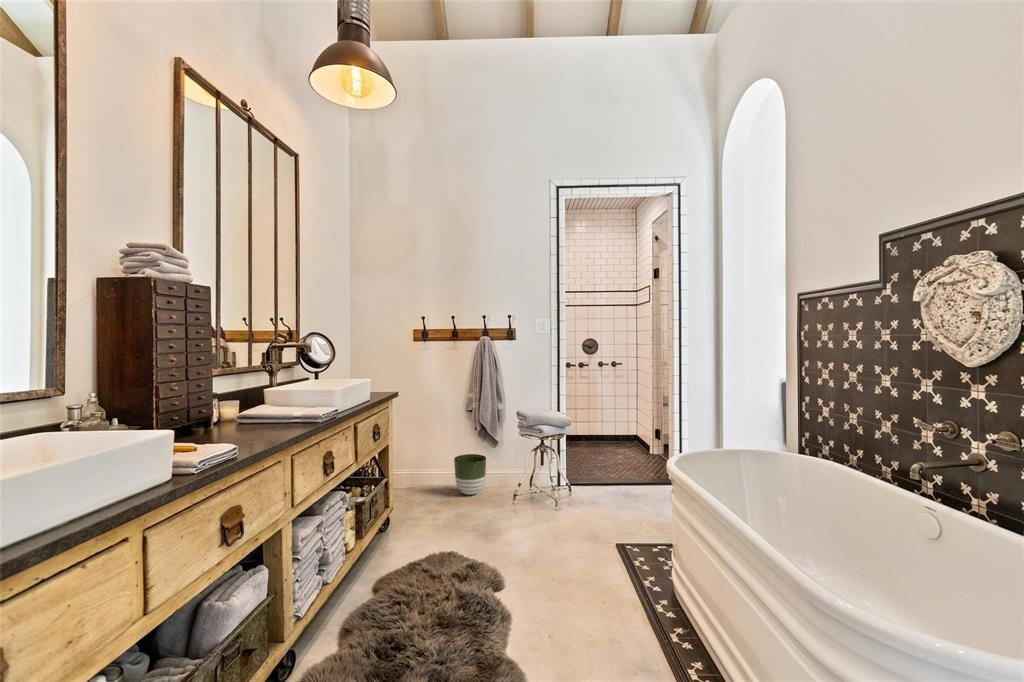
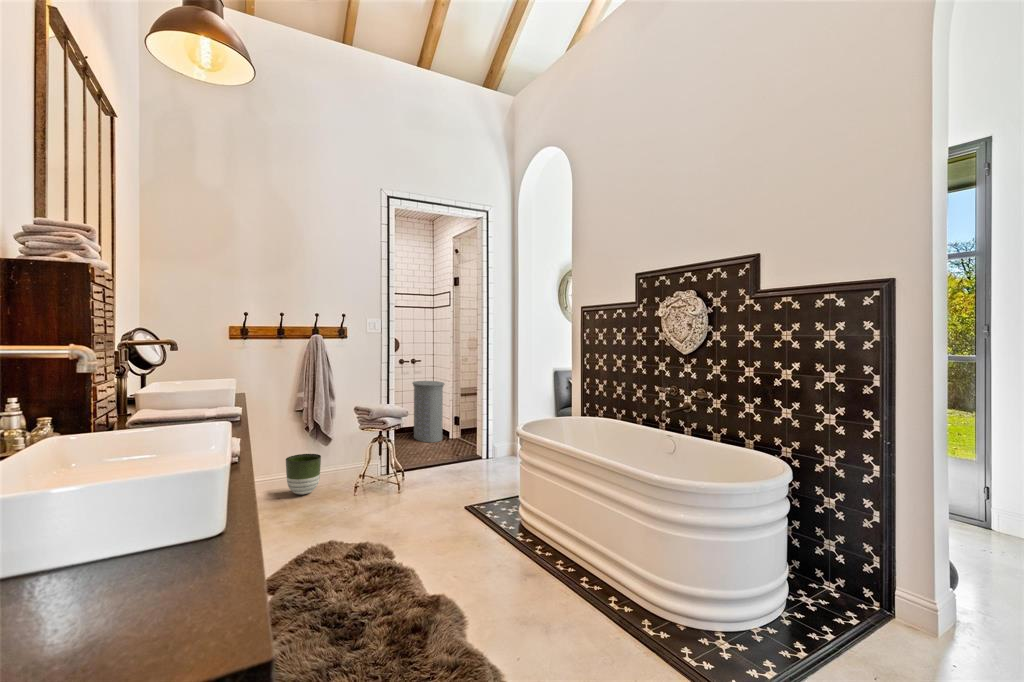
laundry hamper: none [612,385,646,454] -> present [413,381,444,442]

